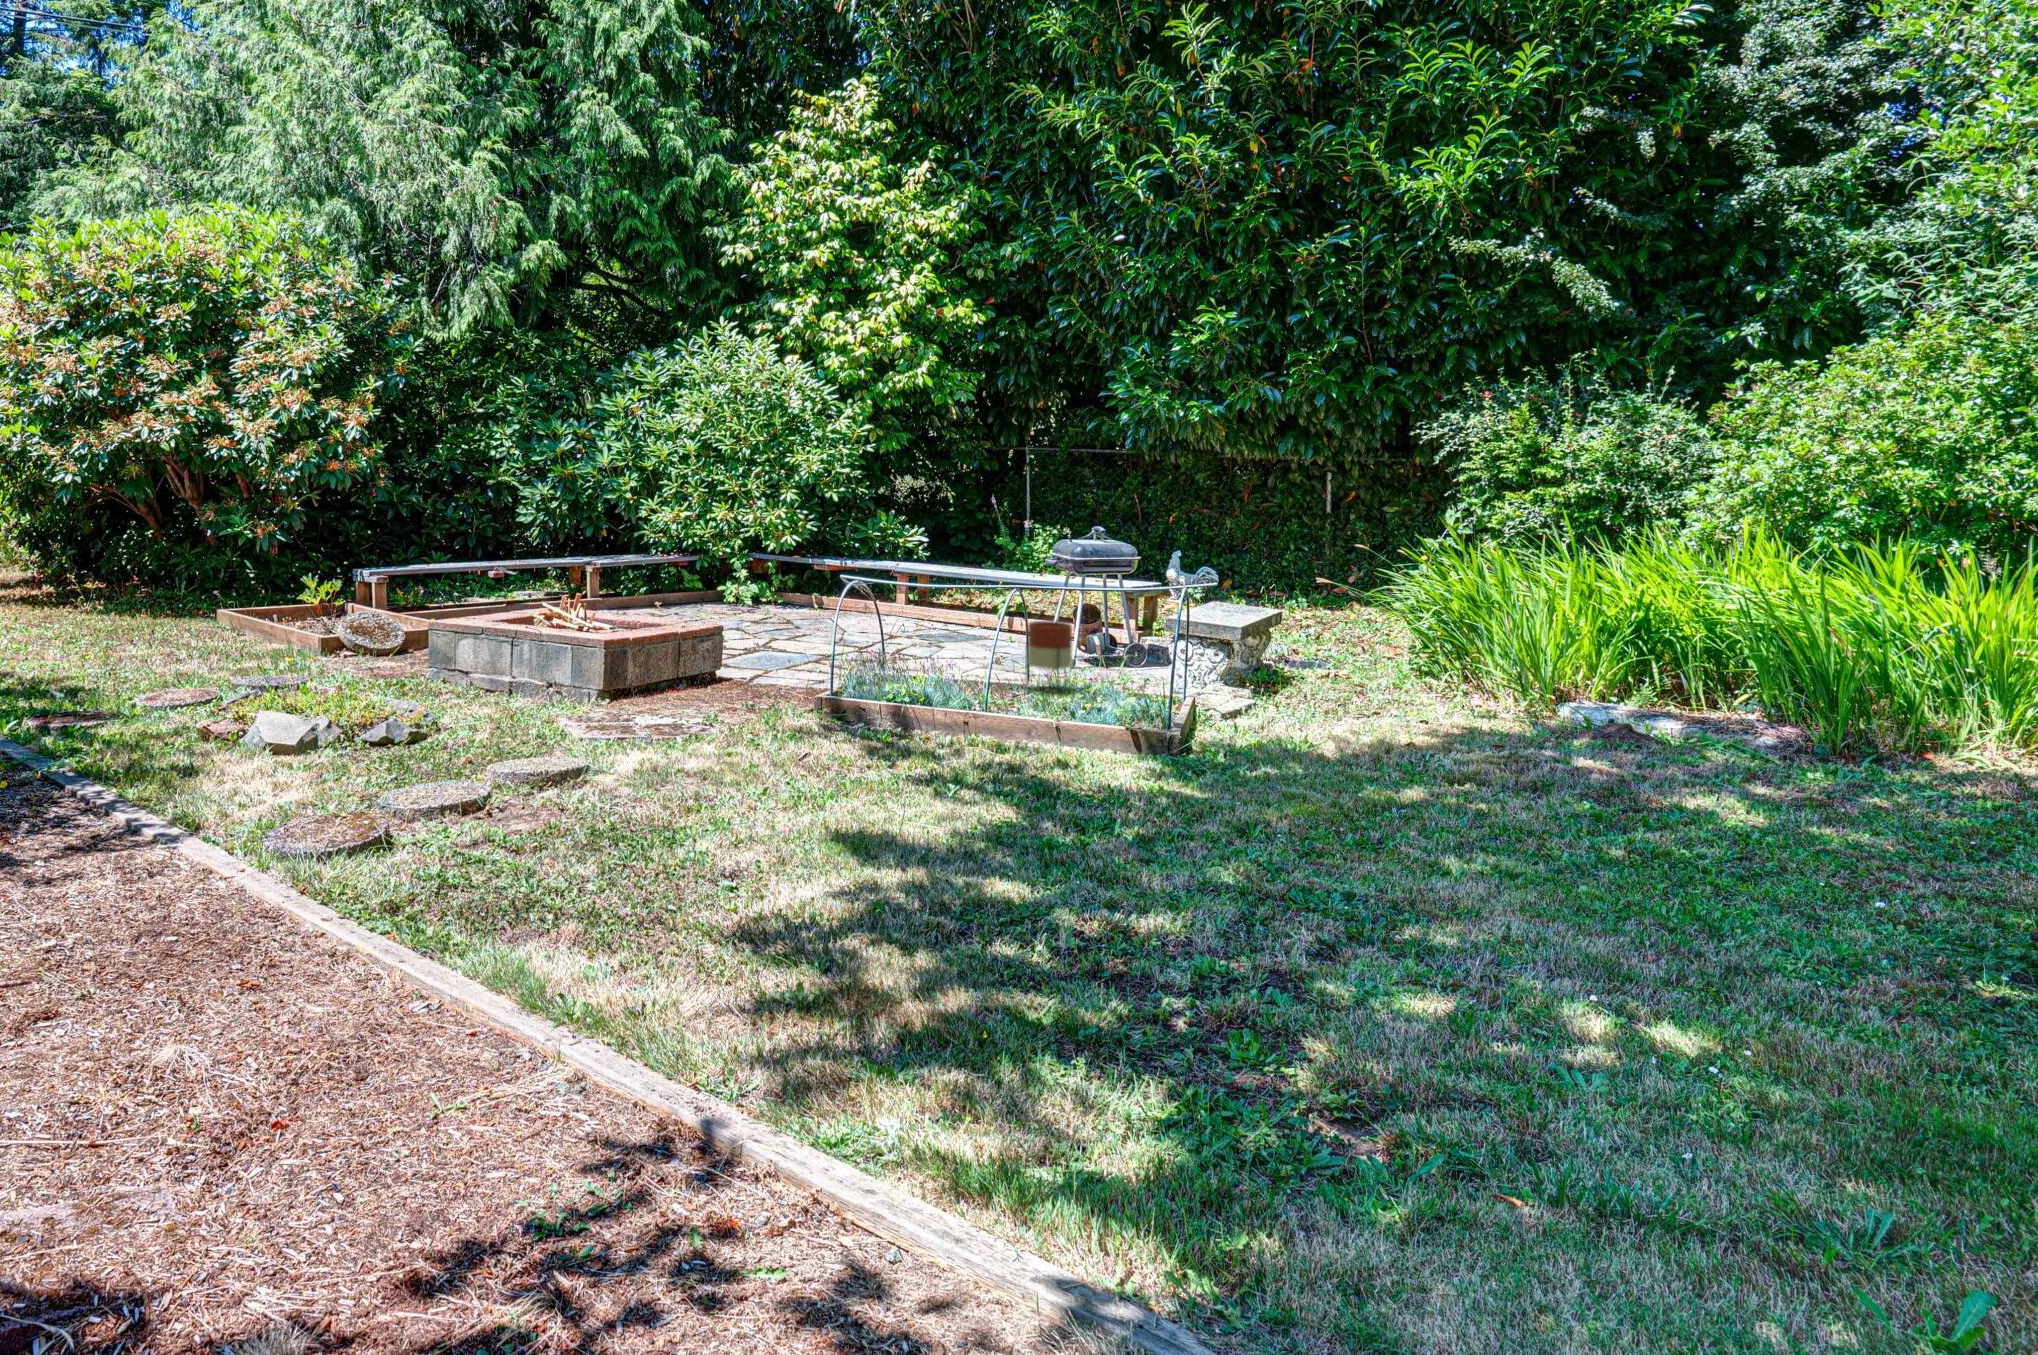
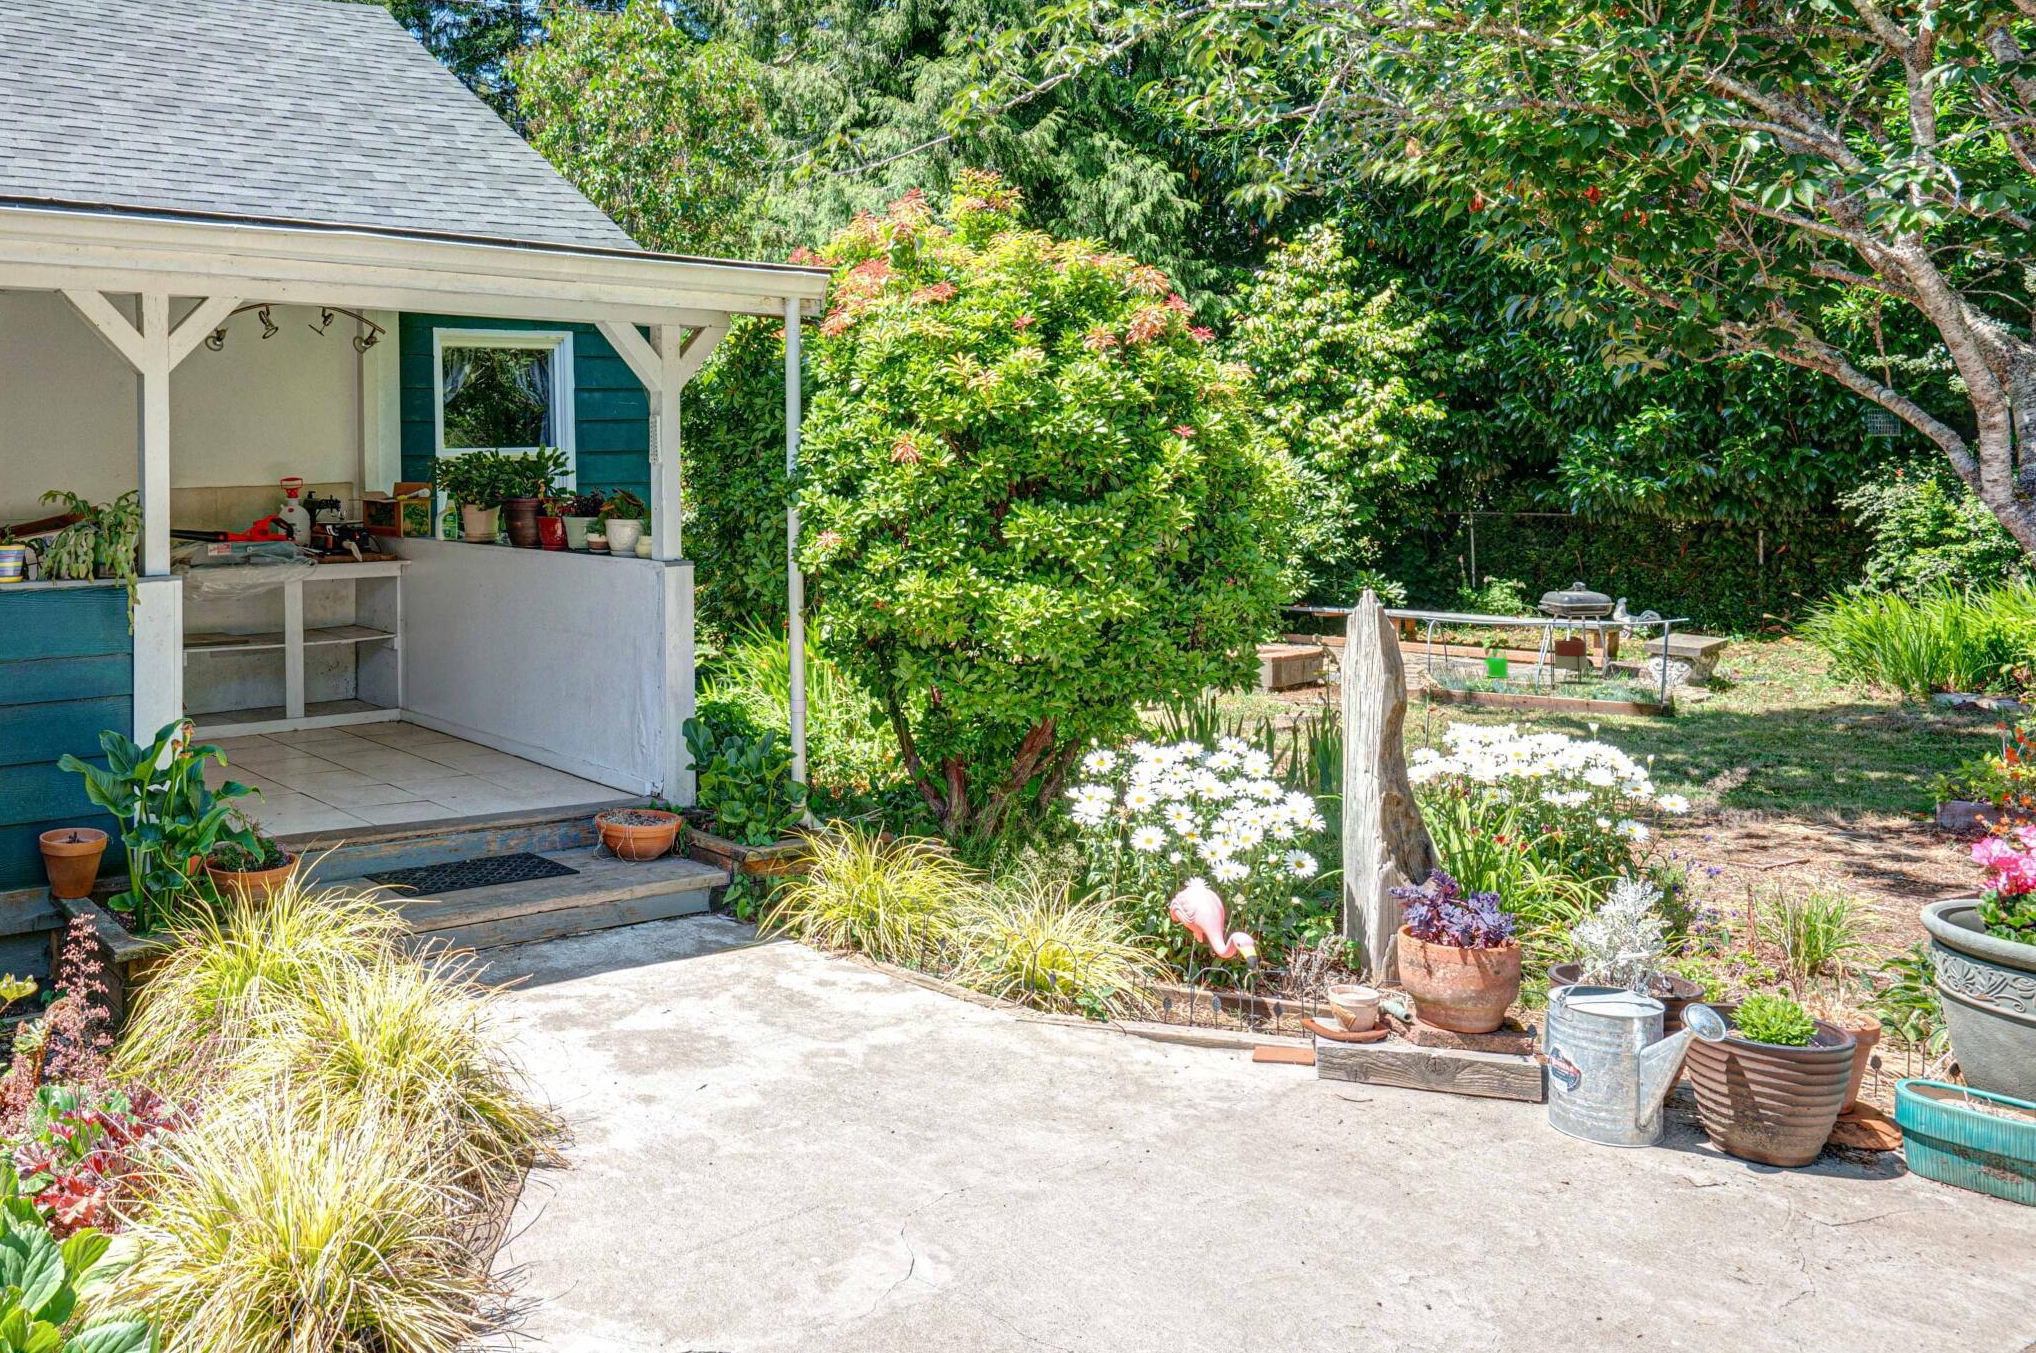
watering can: none [935,631,975,676] -> present [1484,650,1508,678]

